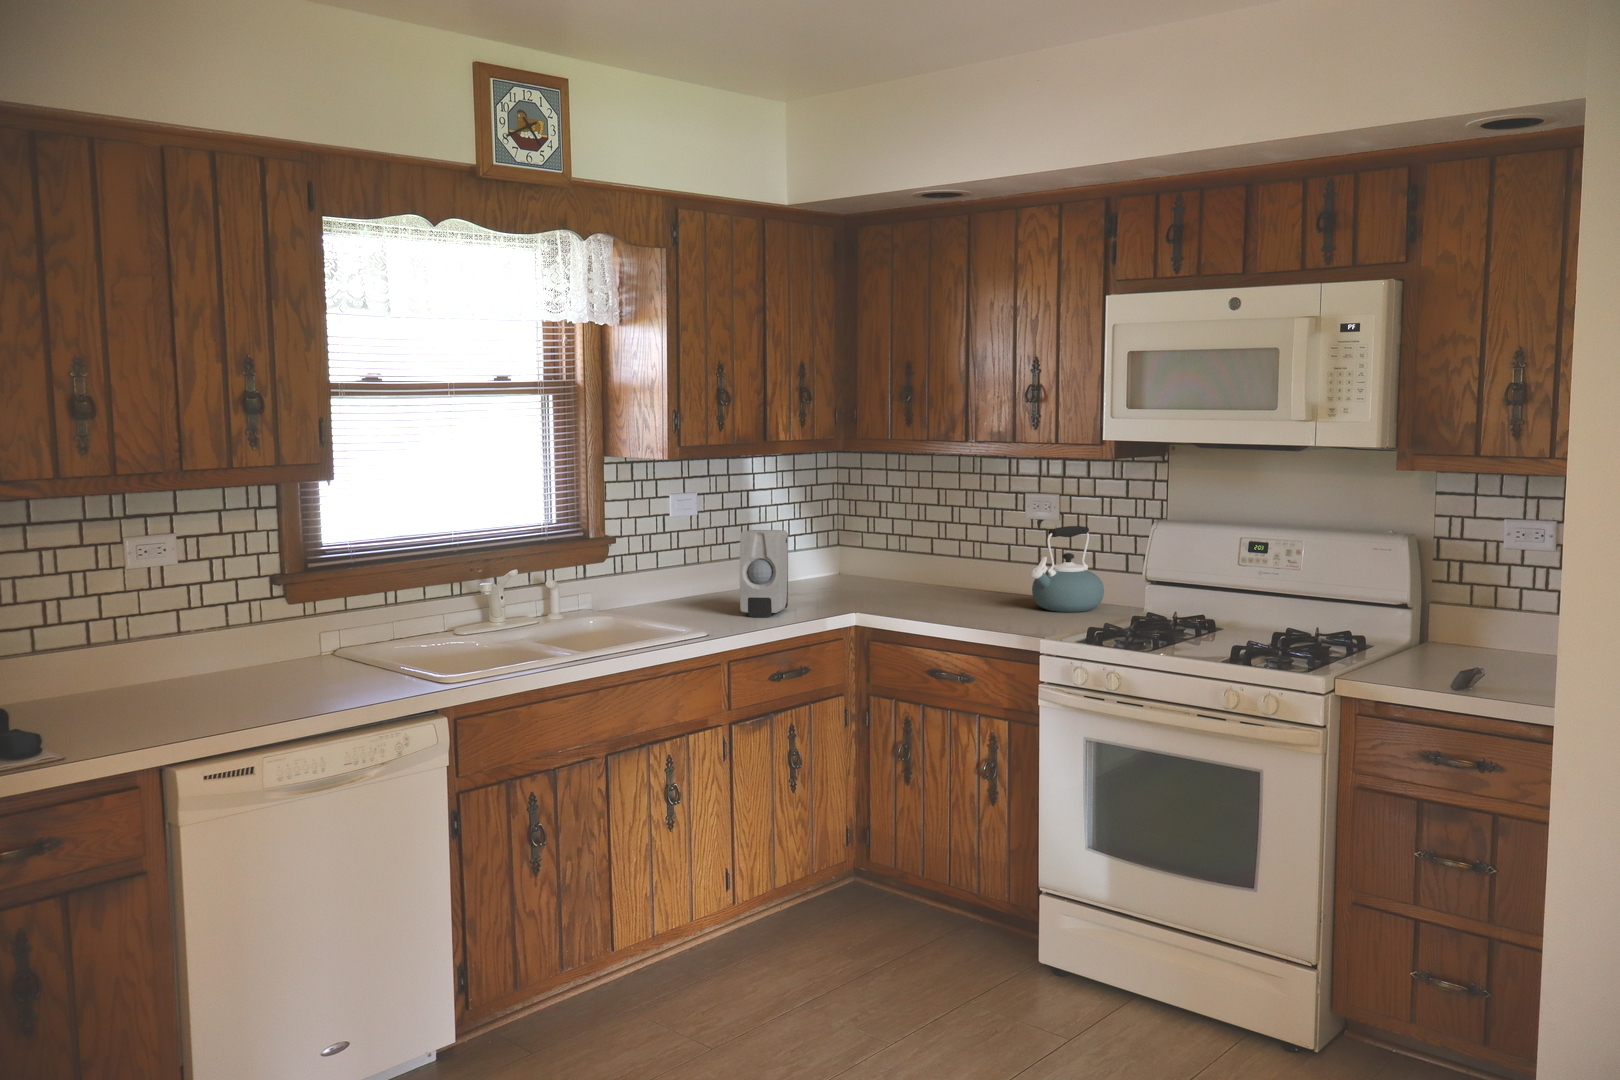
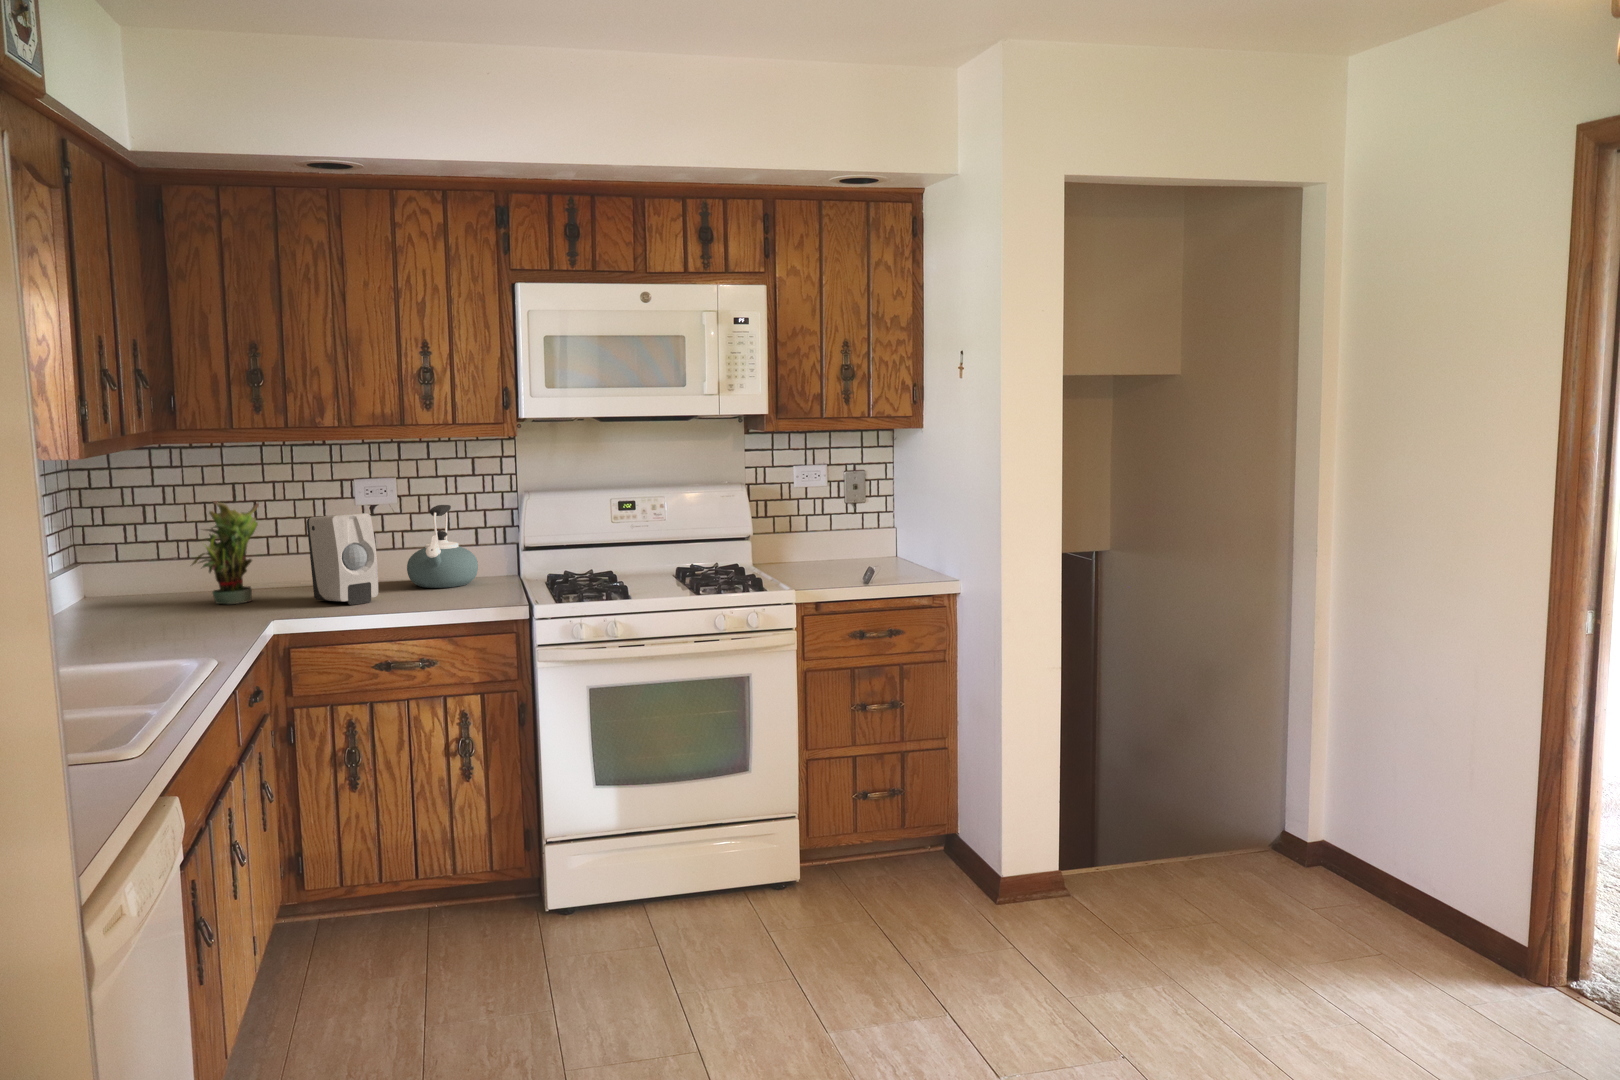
potted plant: none [866,504,916,597] -> present [192,501,259,604]
soap dispenser: present [740,530,788,617] -> present [307,513,378,605]

